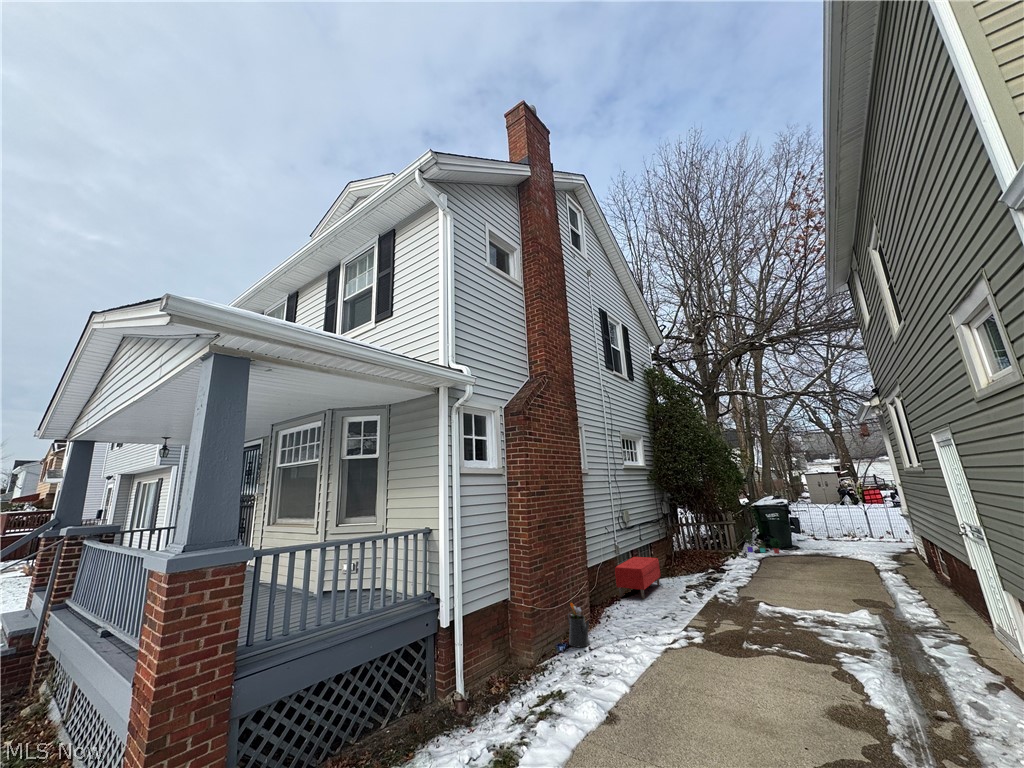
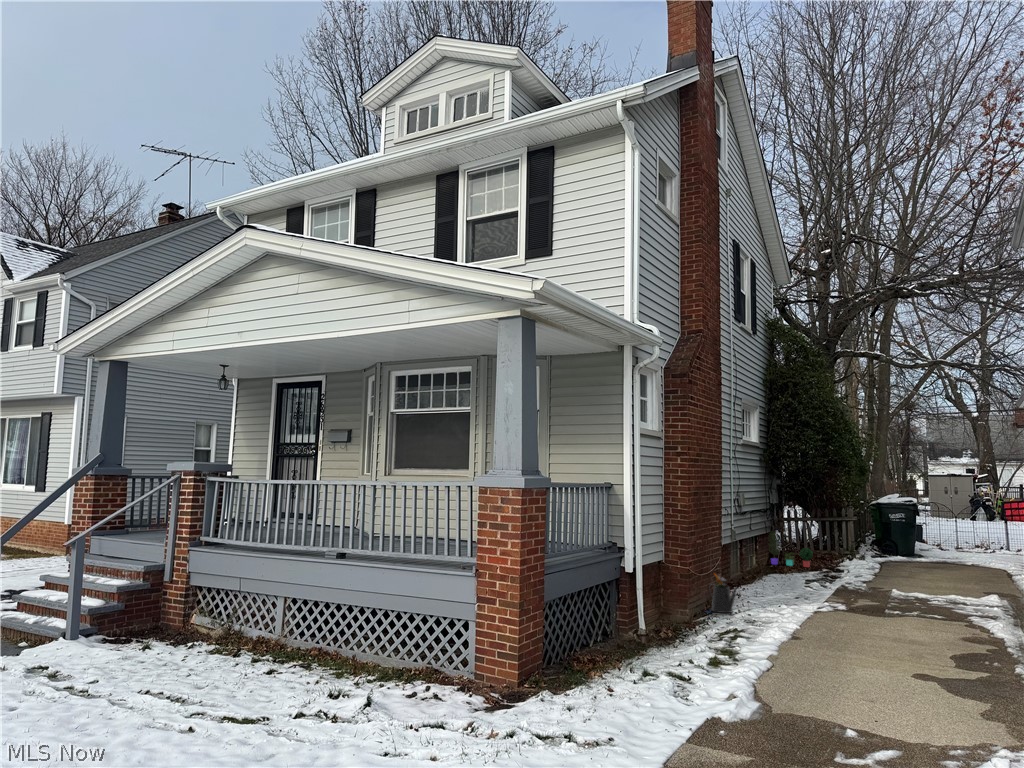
potted plant: present [744,527,781,553] -> present [769,533,813,567]
bench: present [615,557,661,599] -> none [733,546,777,587]

